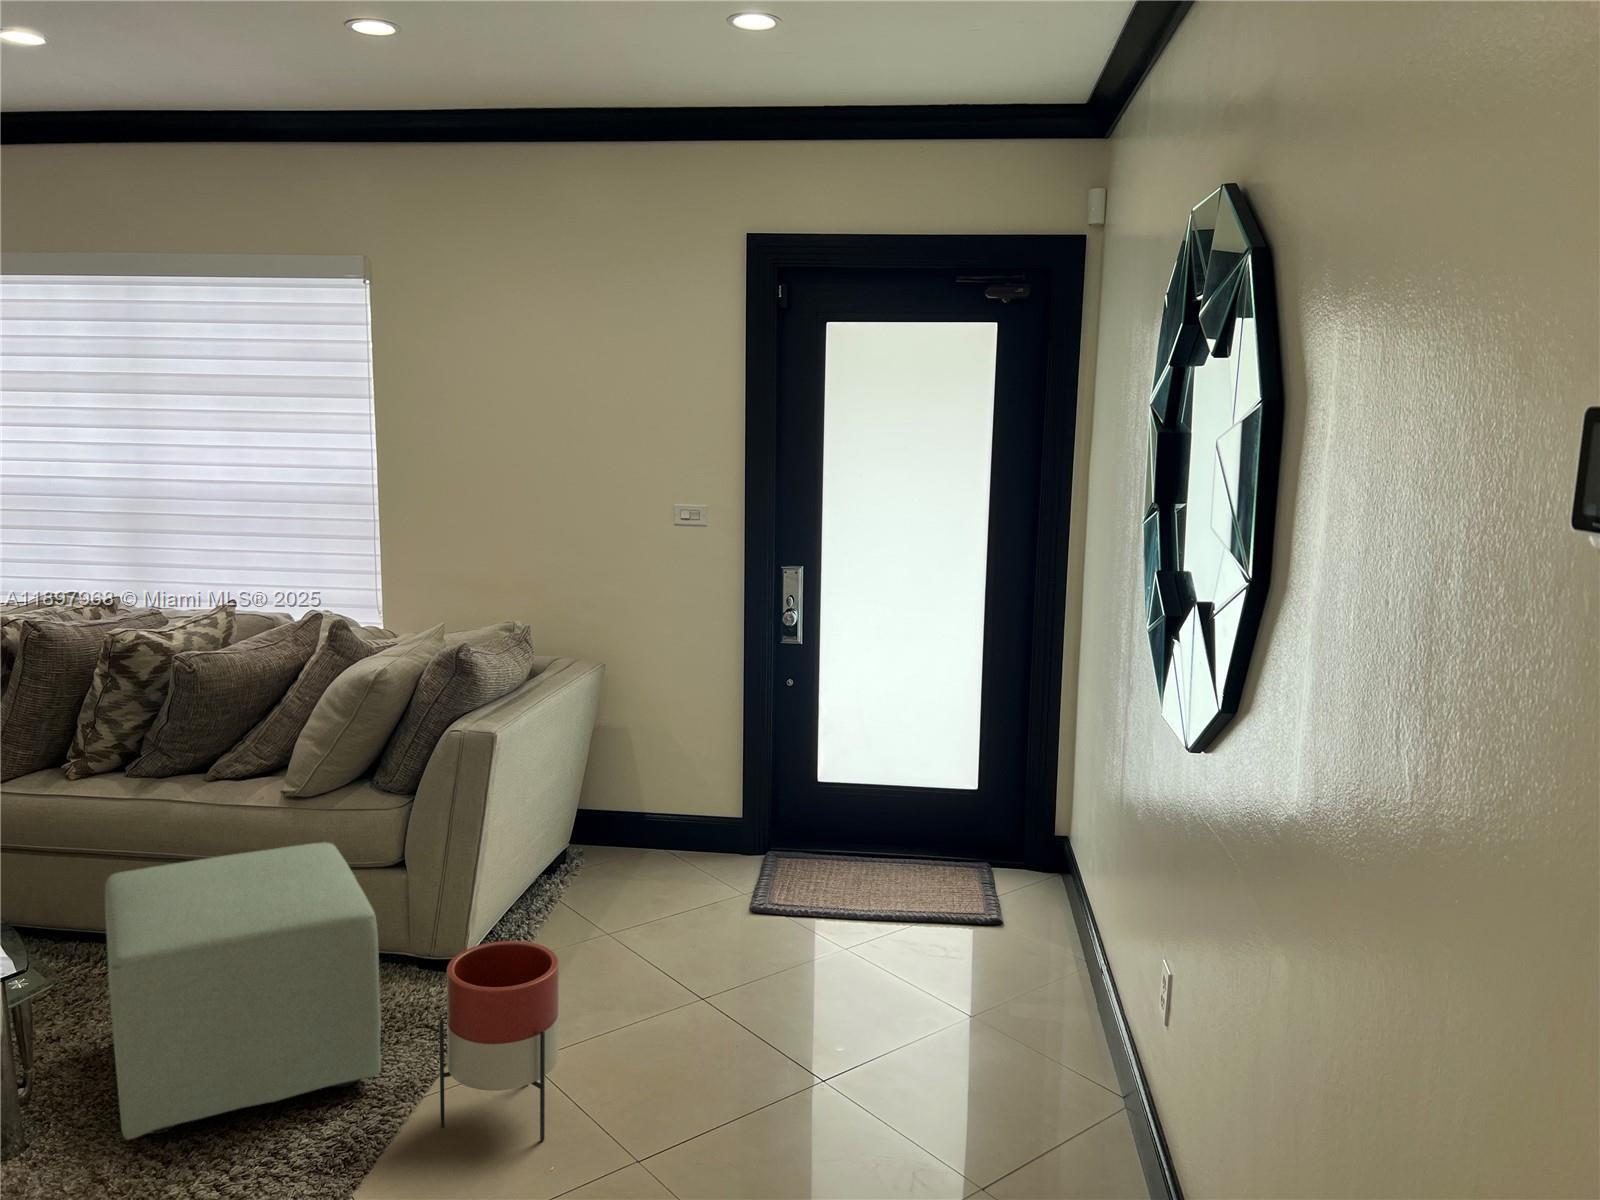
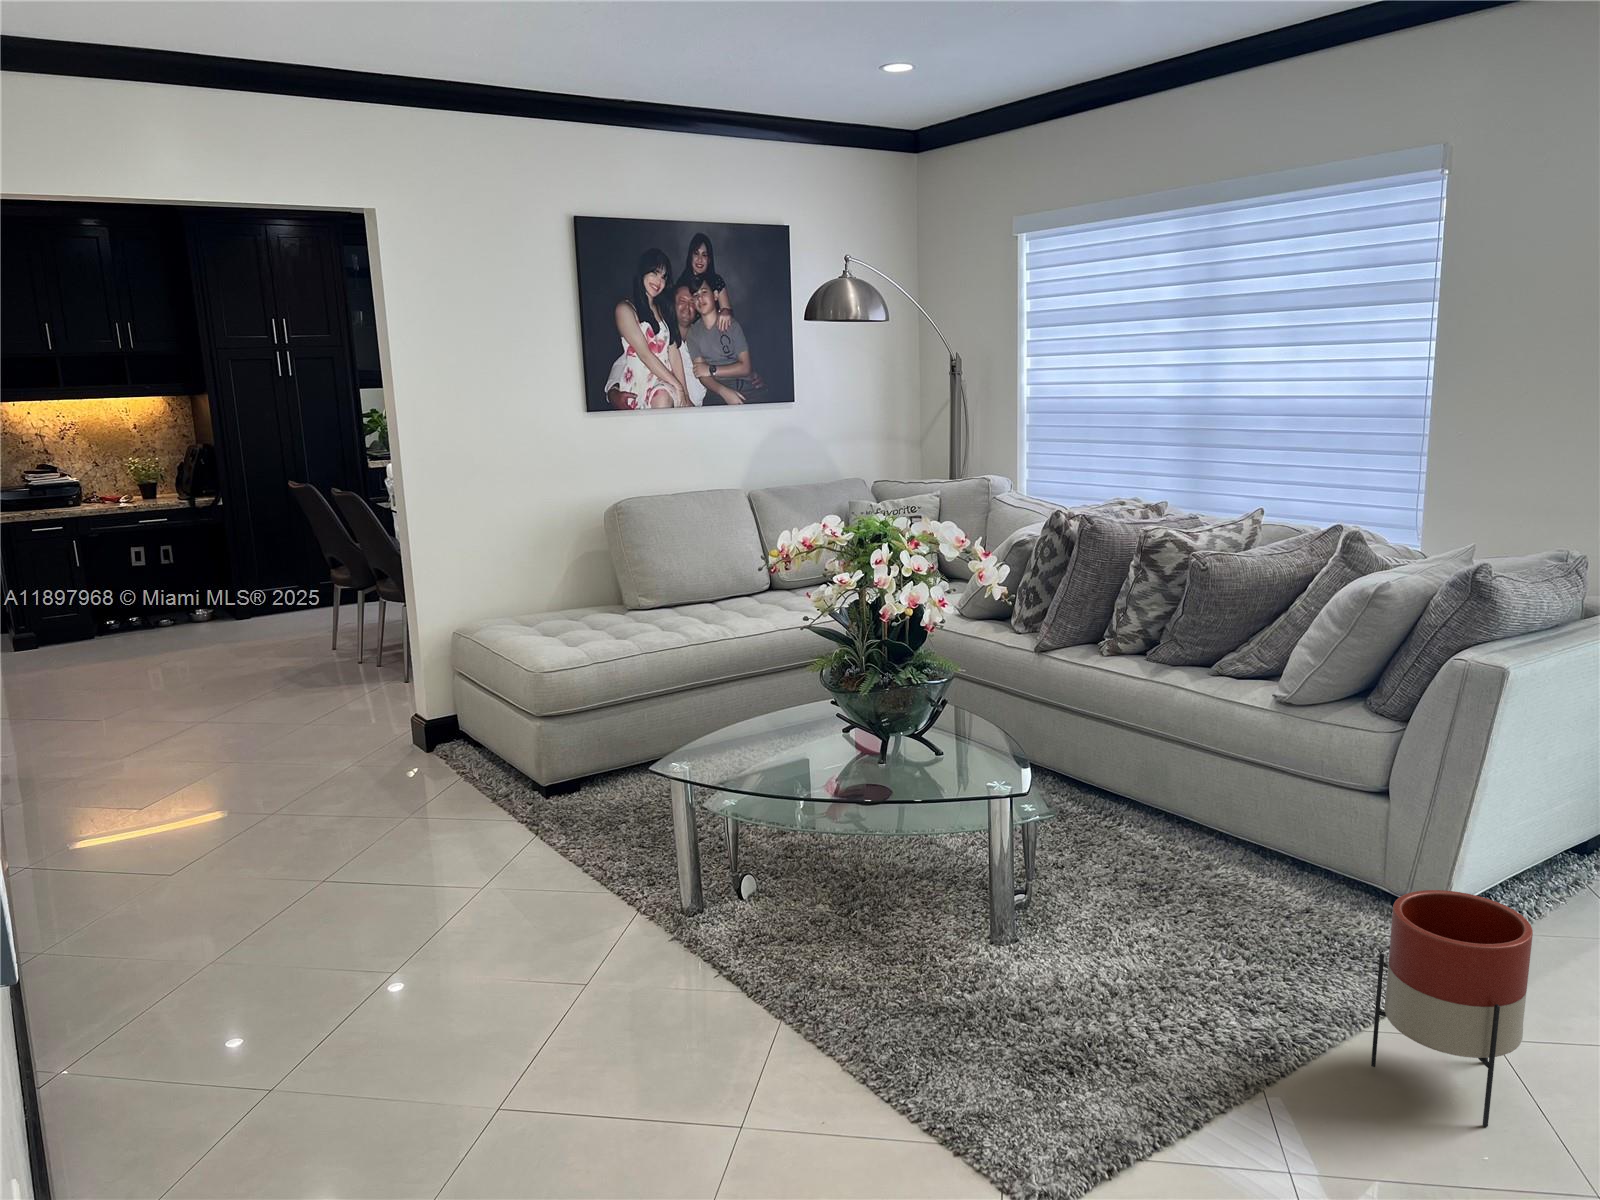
ottoman: present [105,842,381,1140] -> none [1085,737,1331,991]

